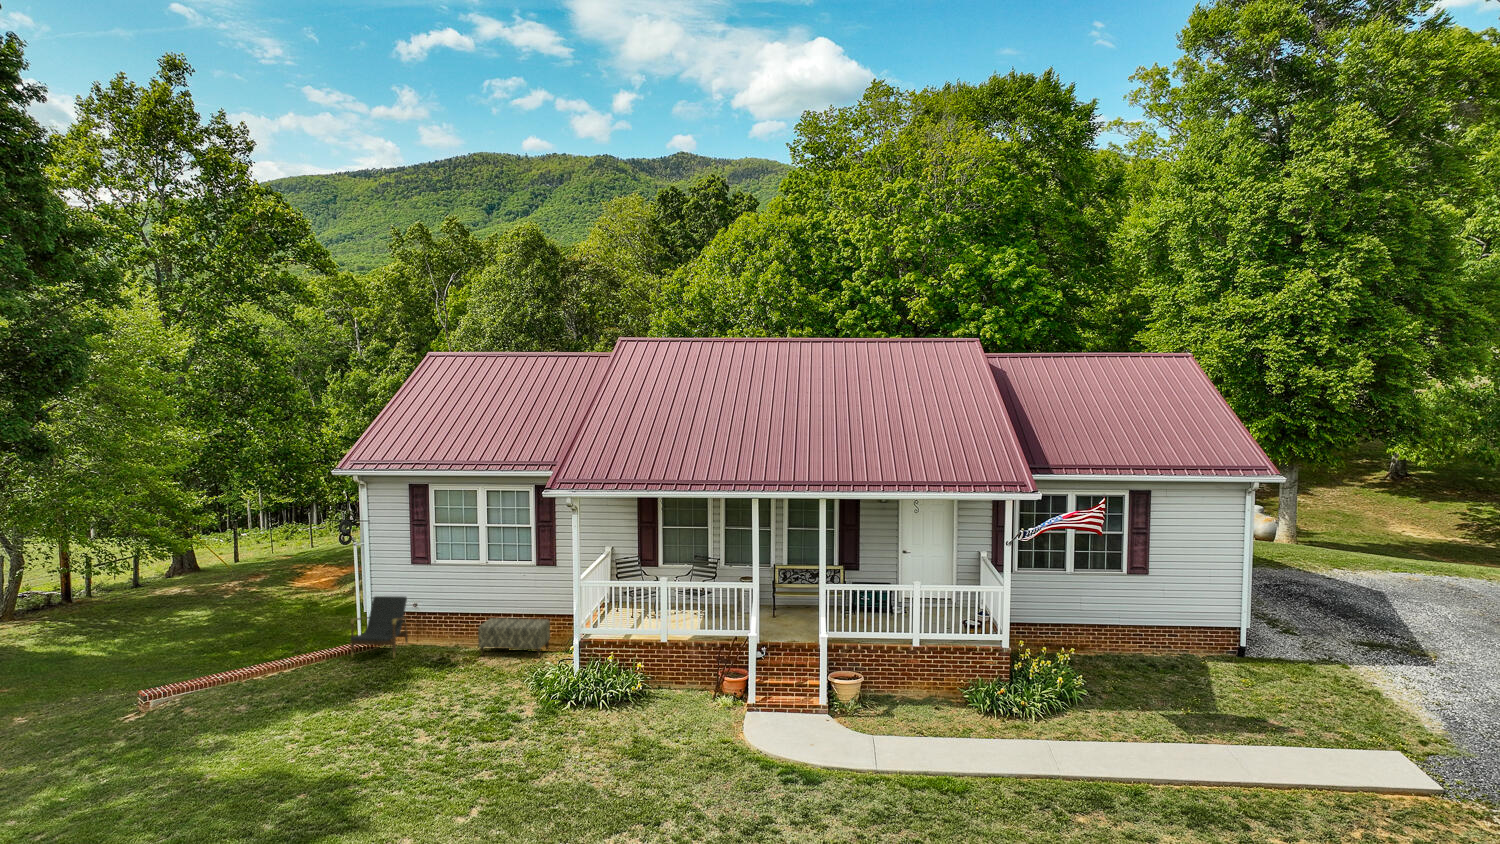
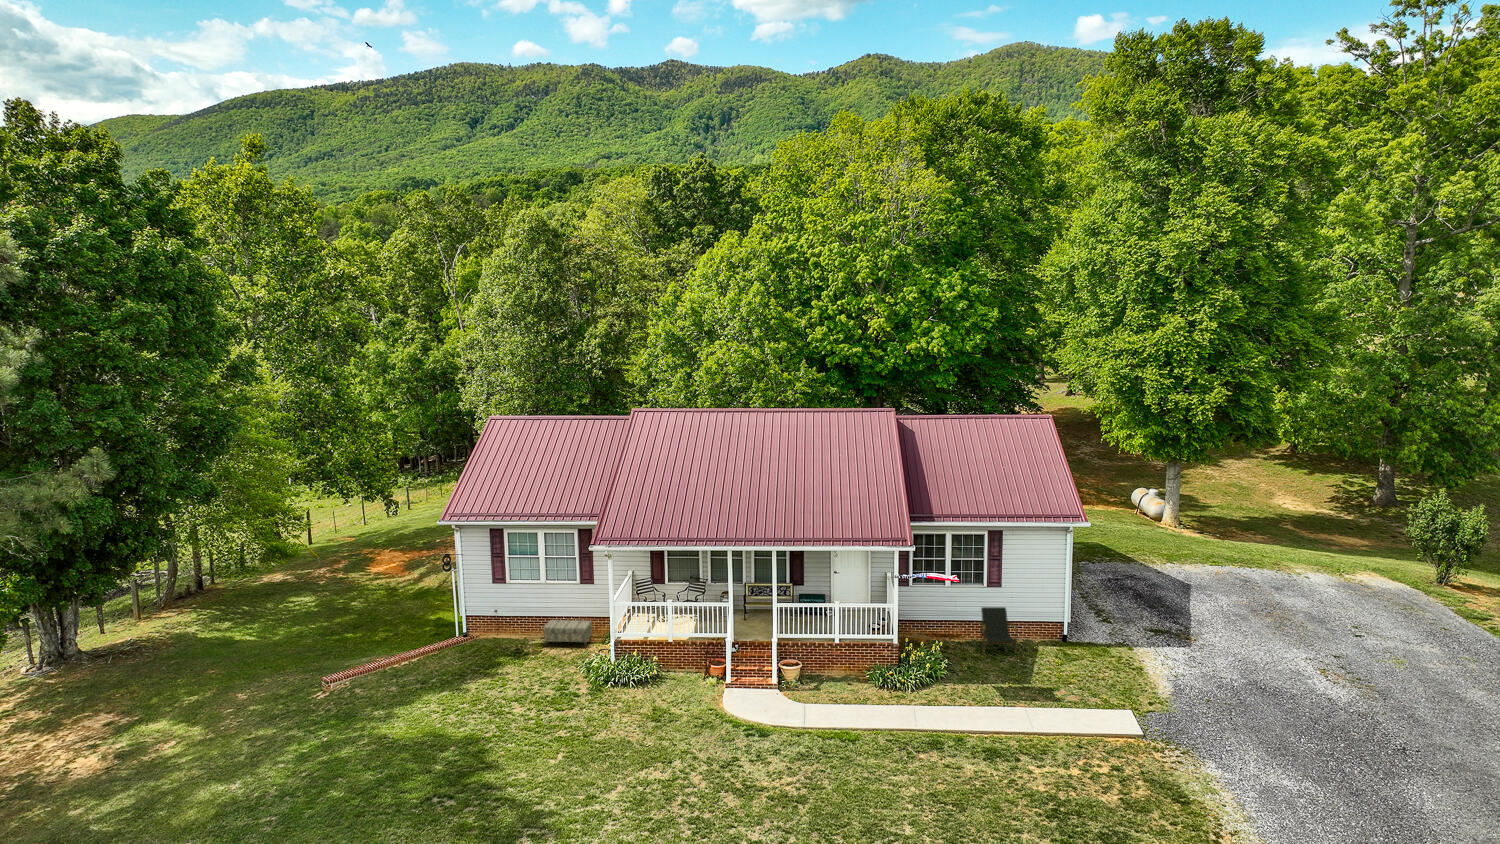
lounge chair: present [351,596,408,657] -> present [980,607,1017,652]

